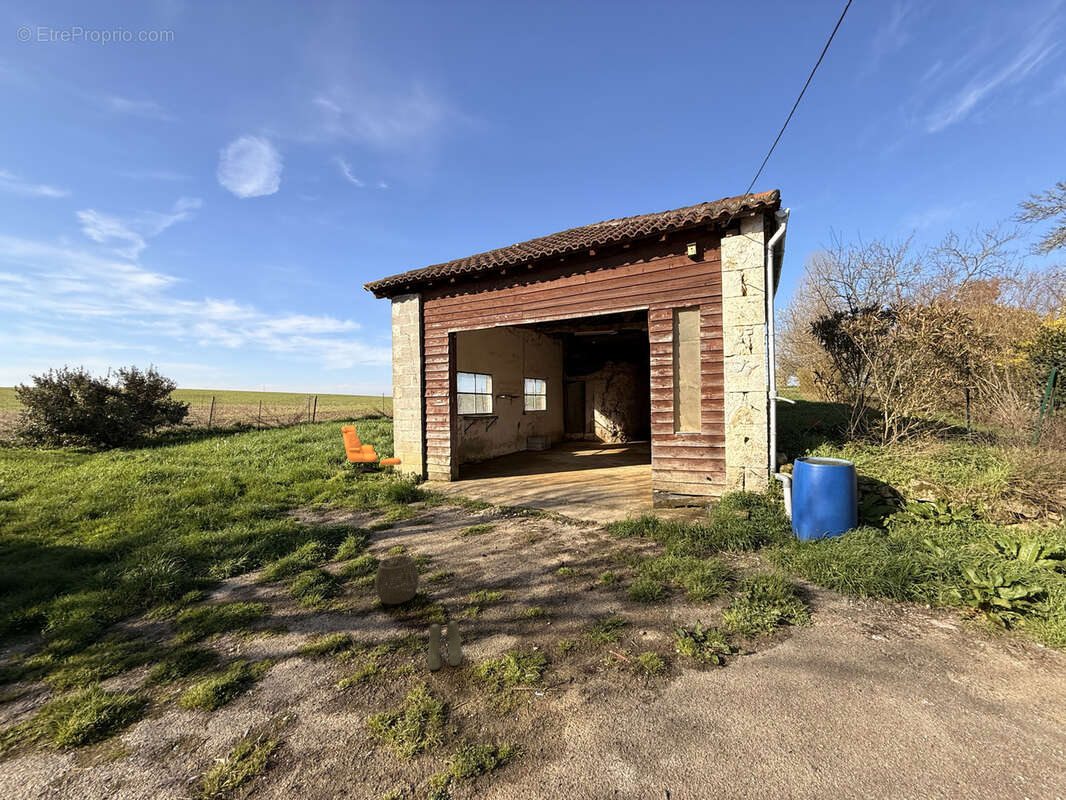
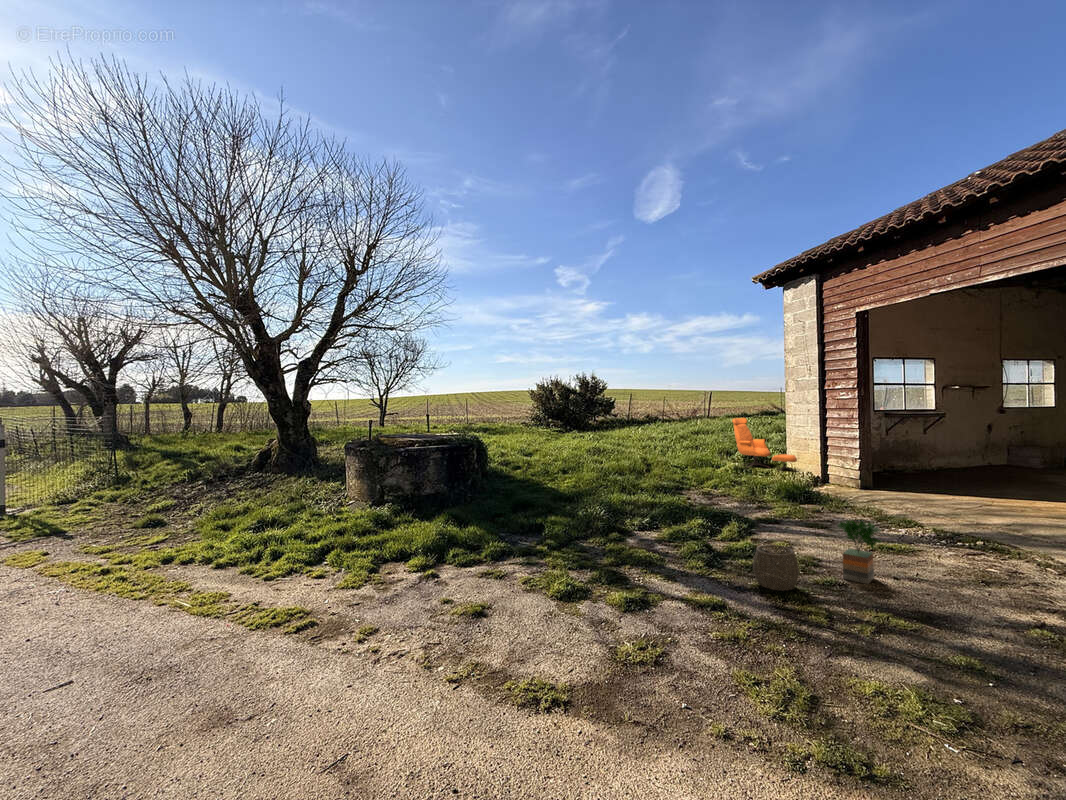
potted tree: none [446,515,482,572] -> present [838,520,881,584]
boots: present [428,618,461,670] -> none [798,610,837,660]

